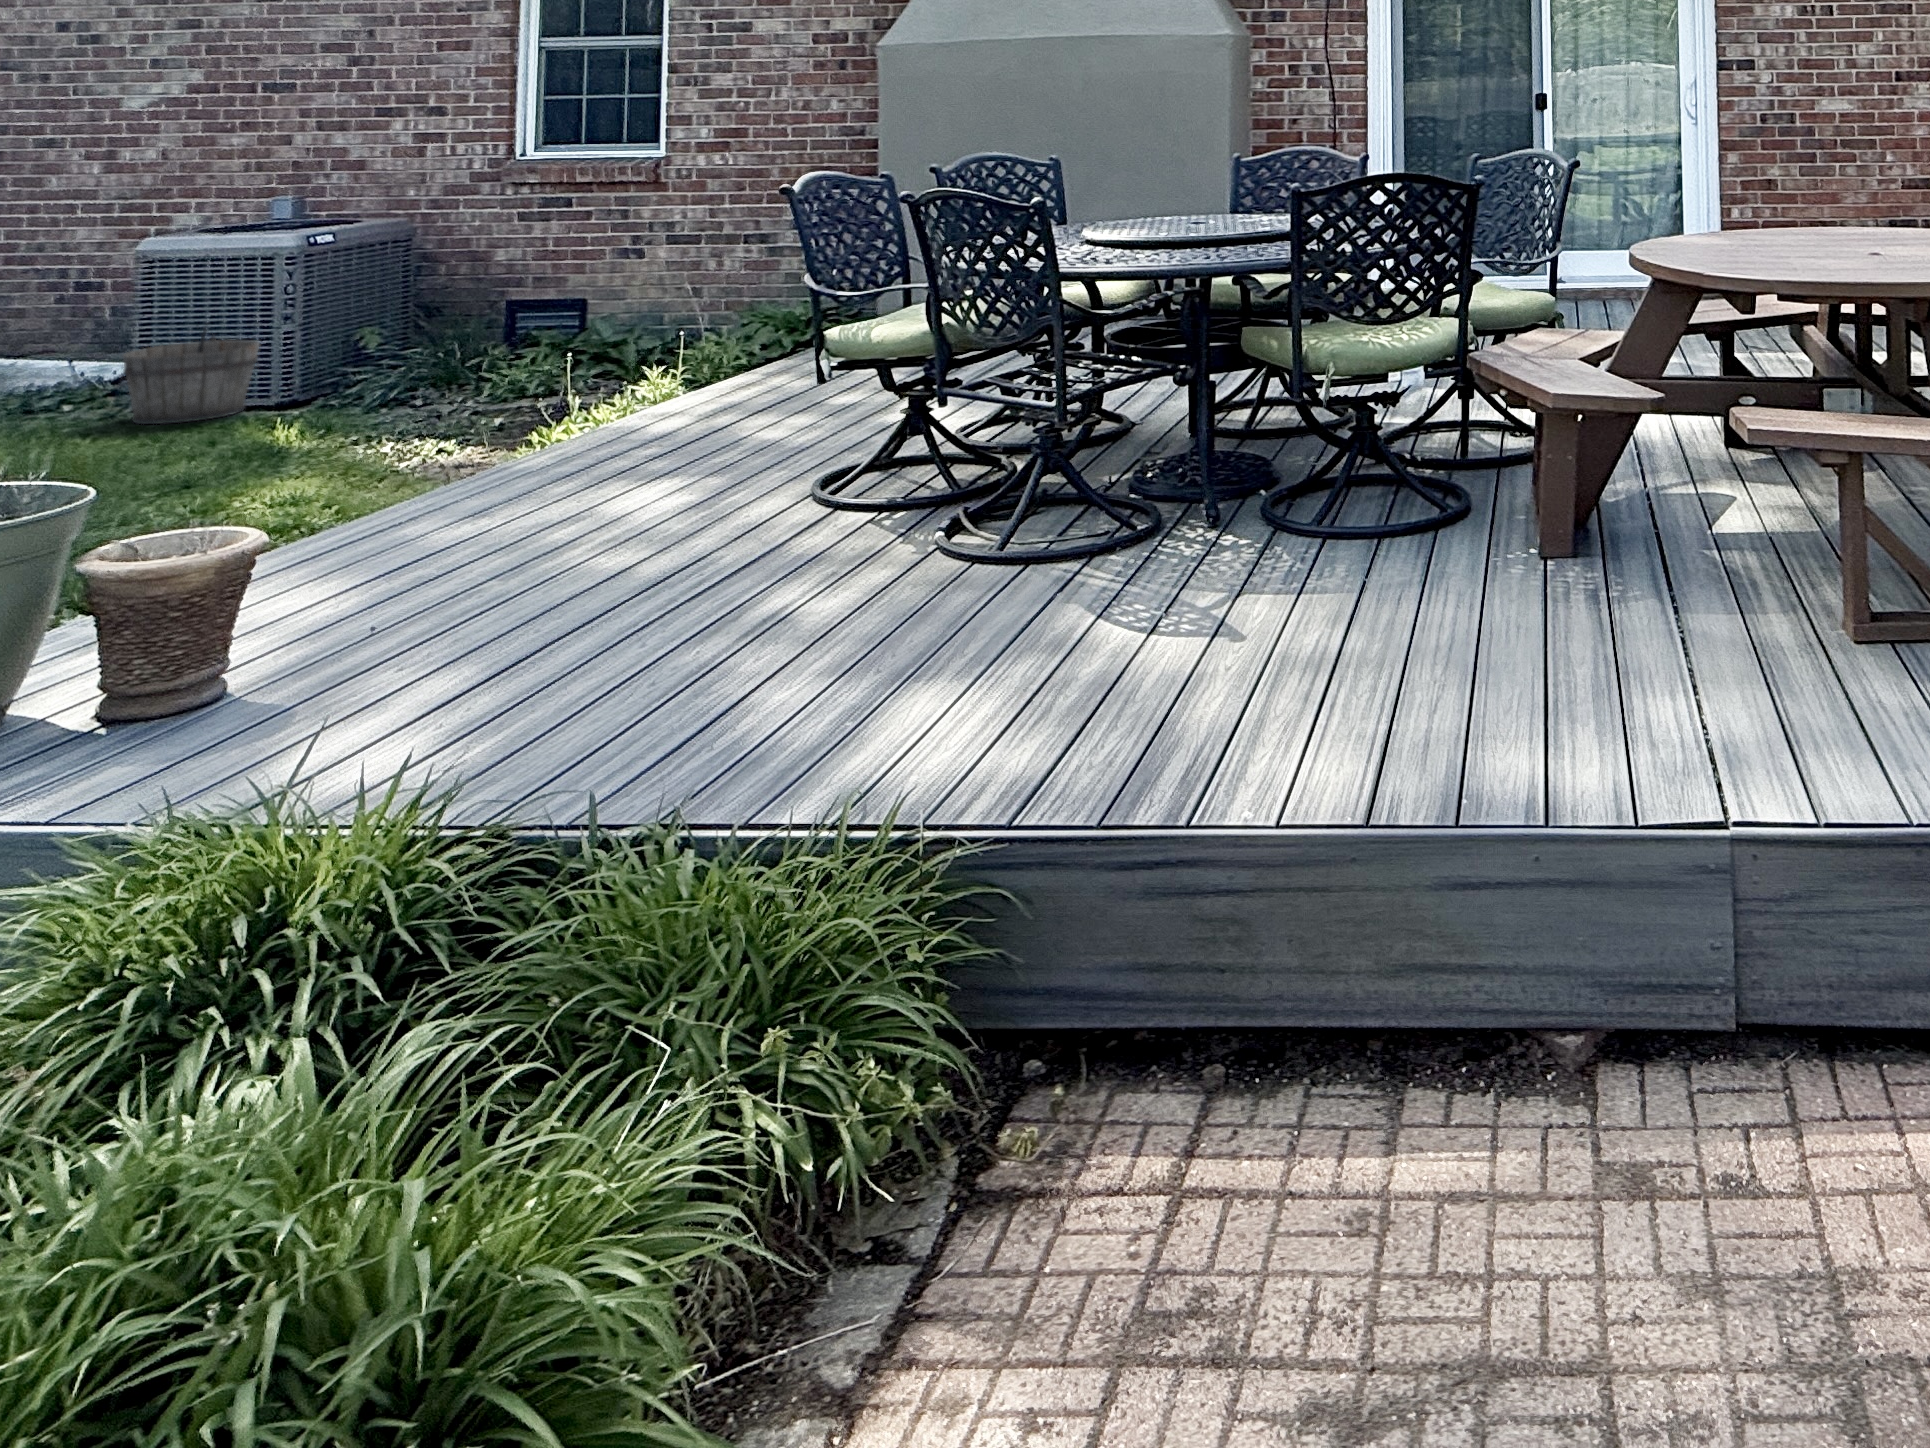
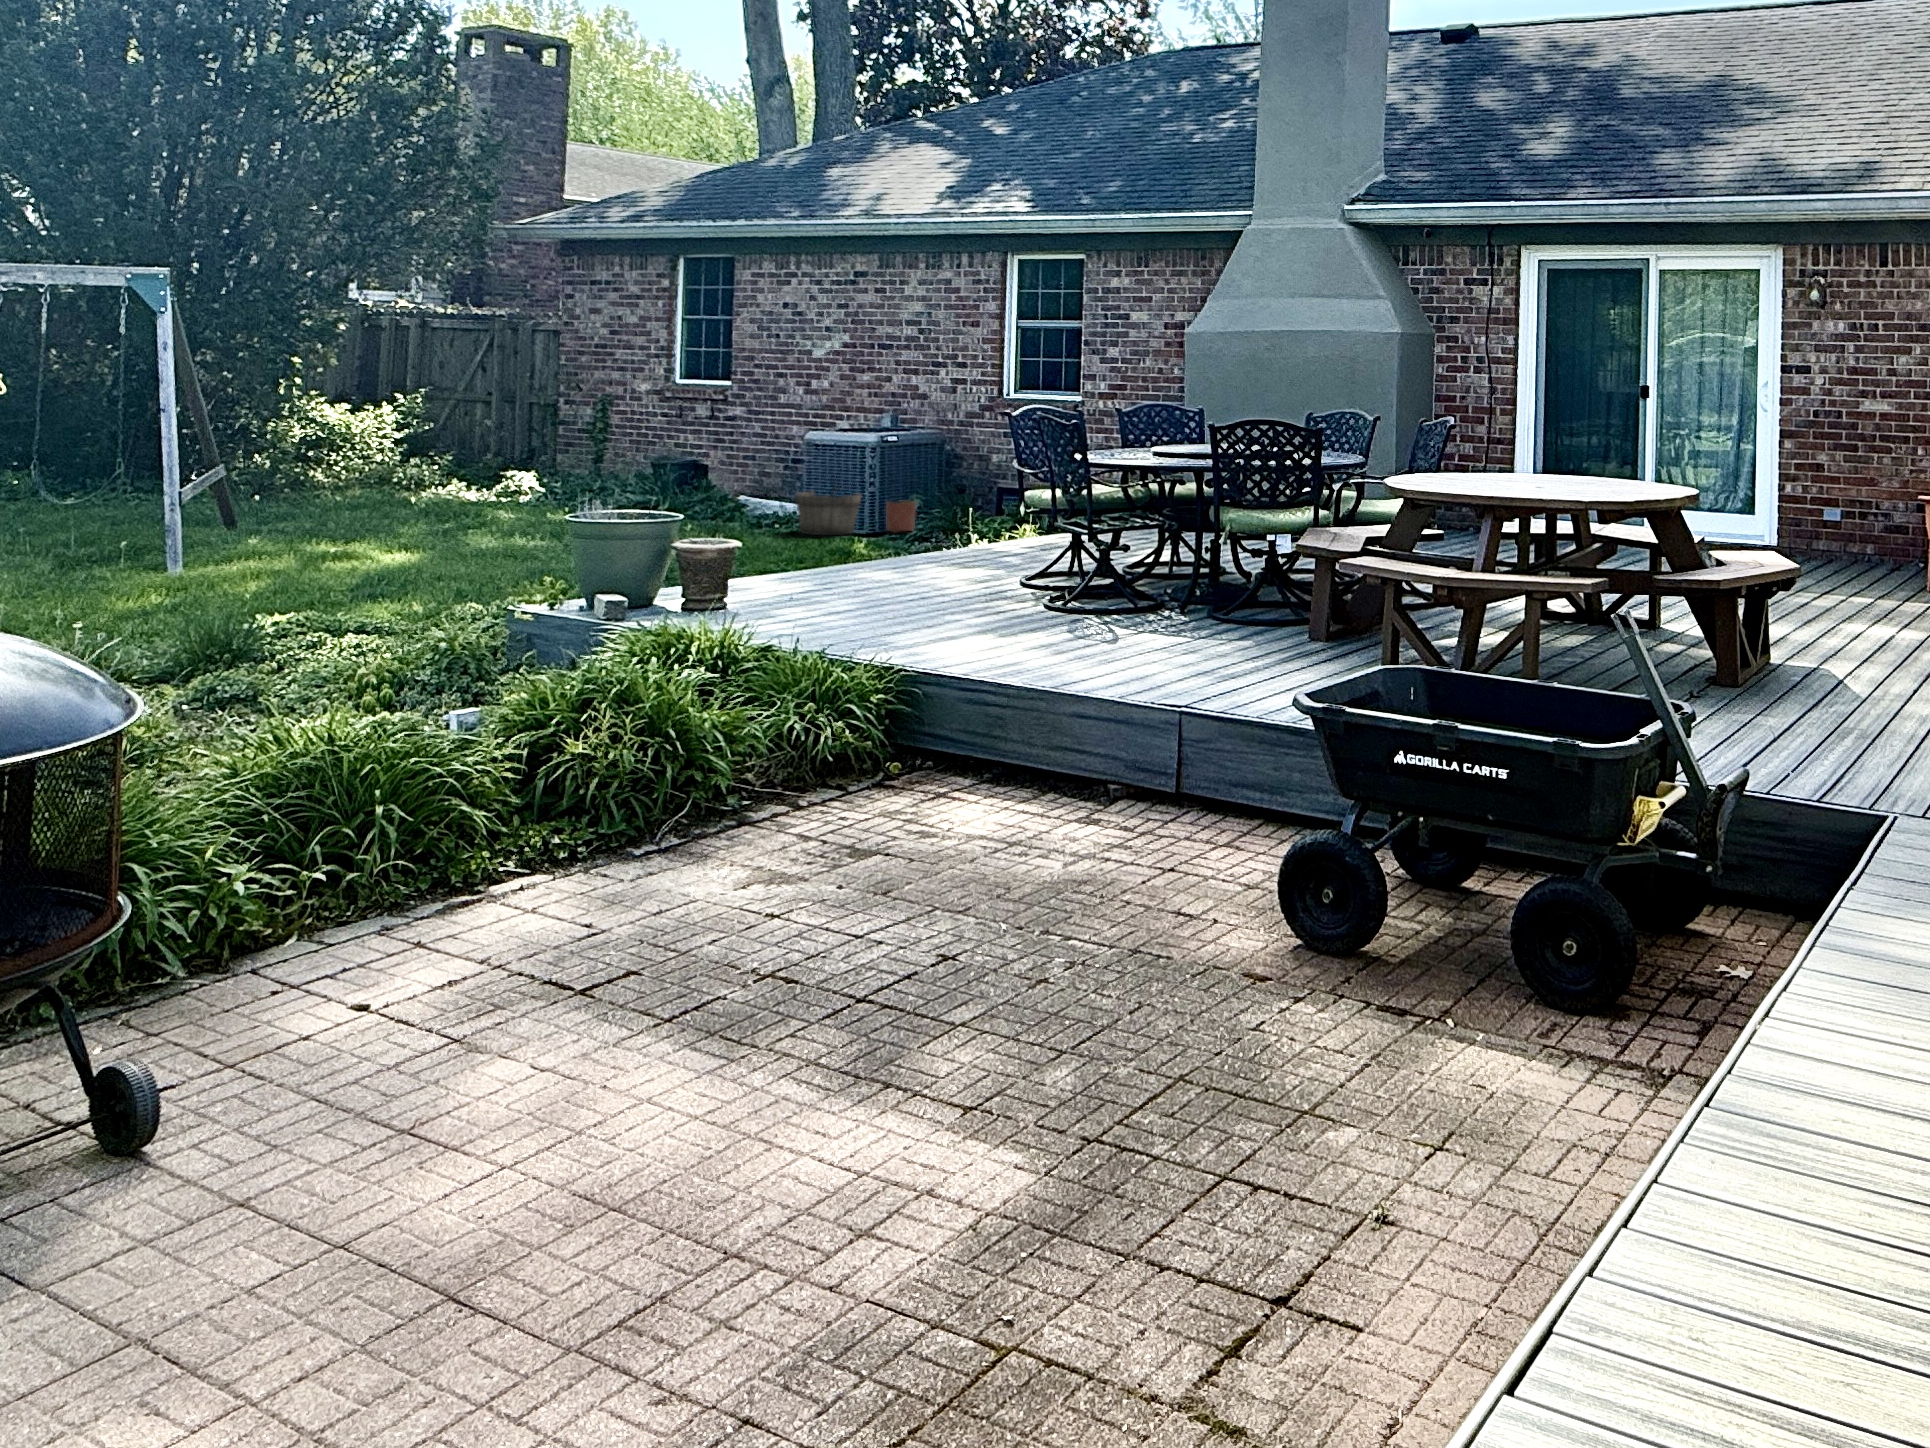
planter: none [309,344,367,401] -> present [886,500,916,532]

